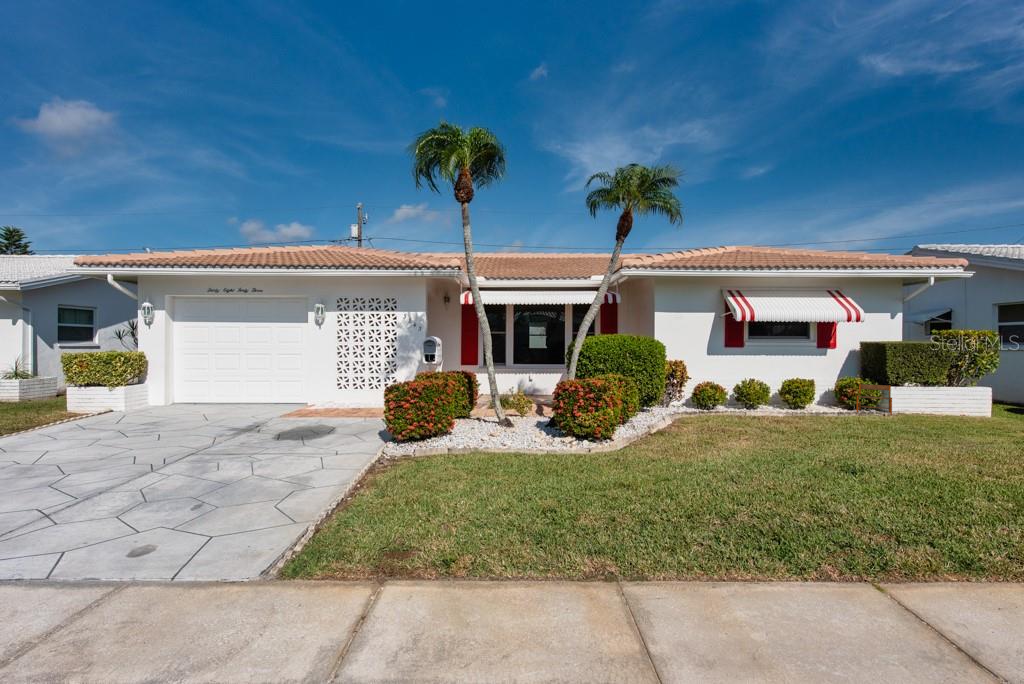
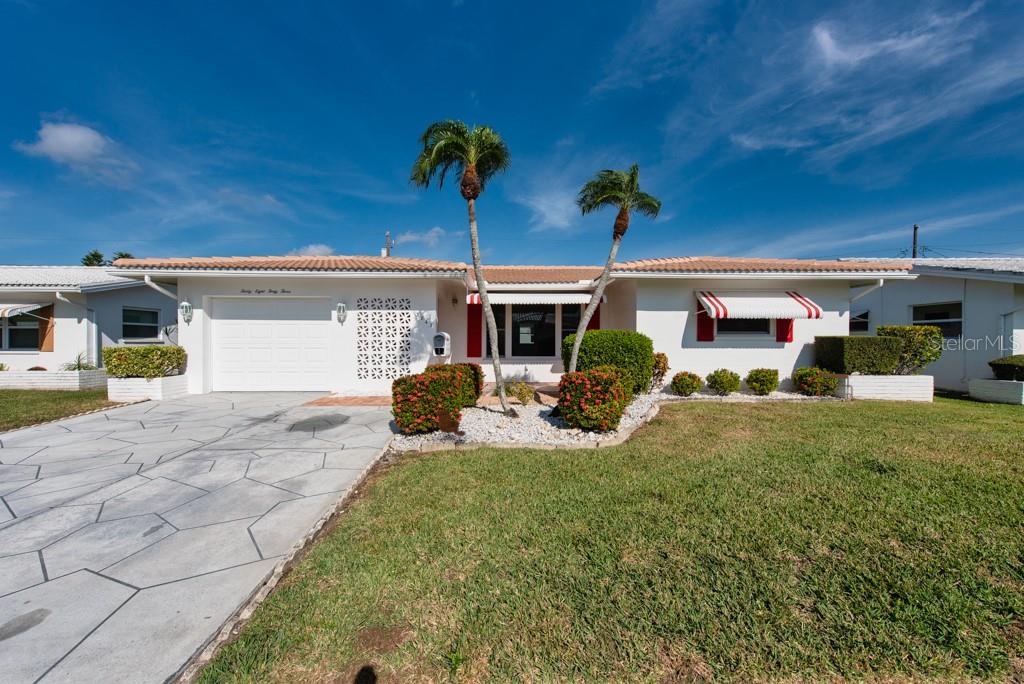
lounge chair: none [430,416,458,448] -> present [438,410,466,441]

